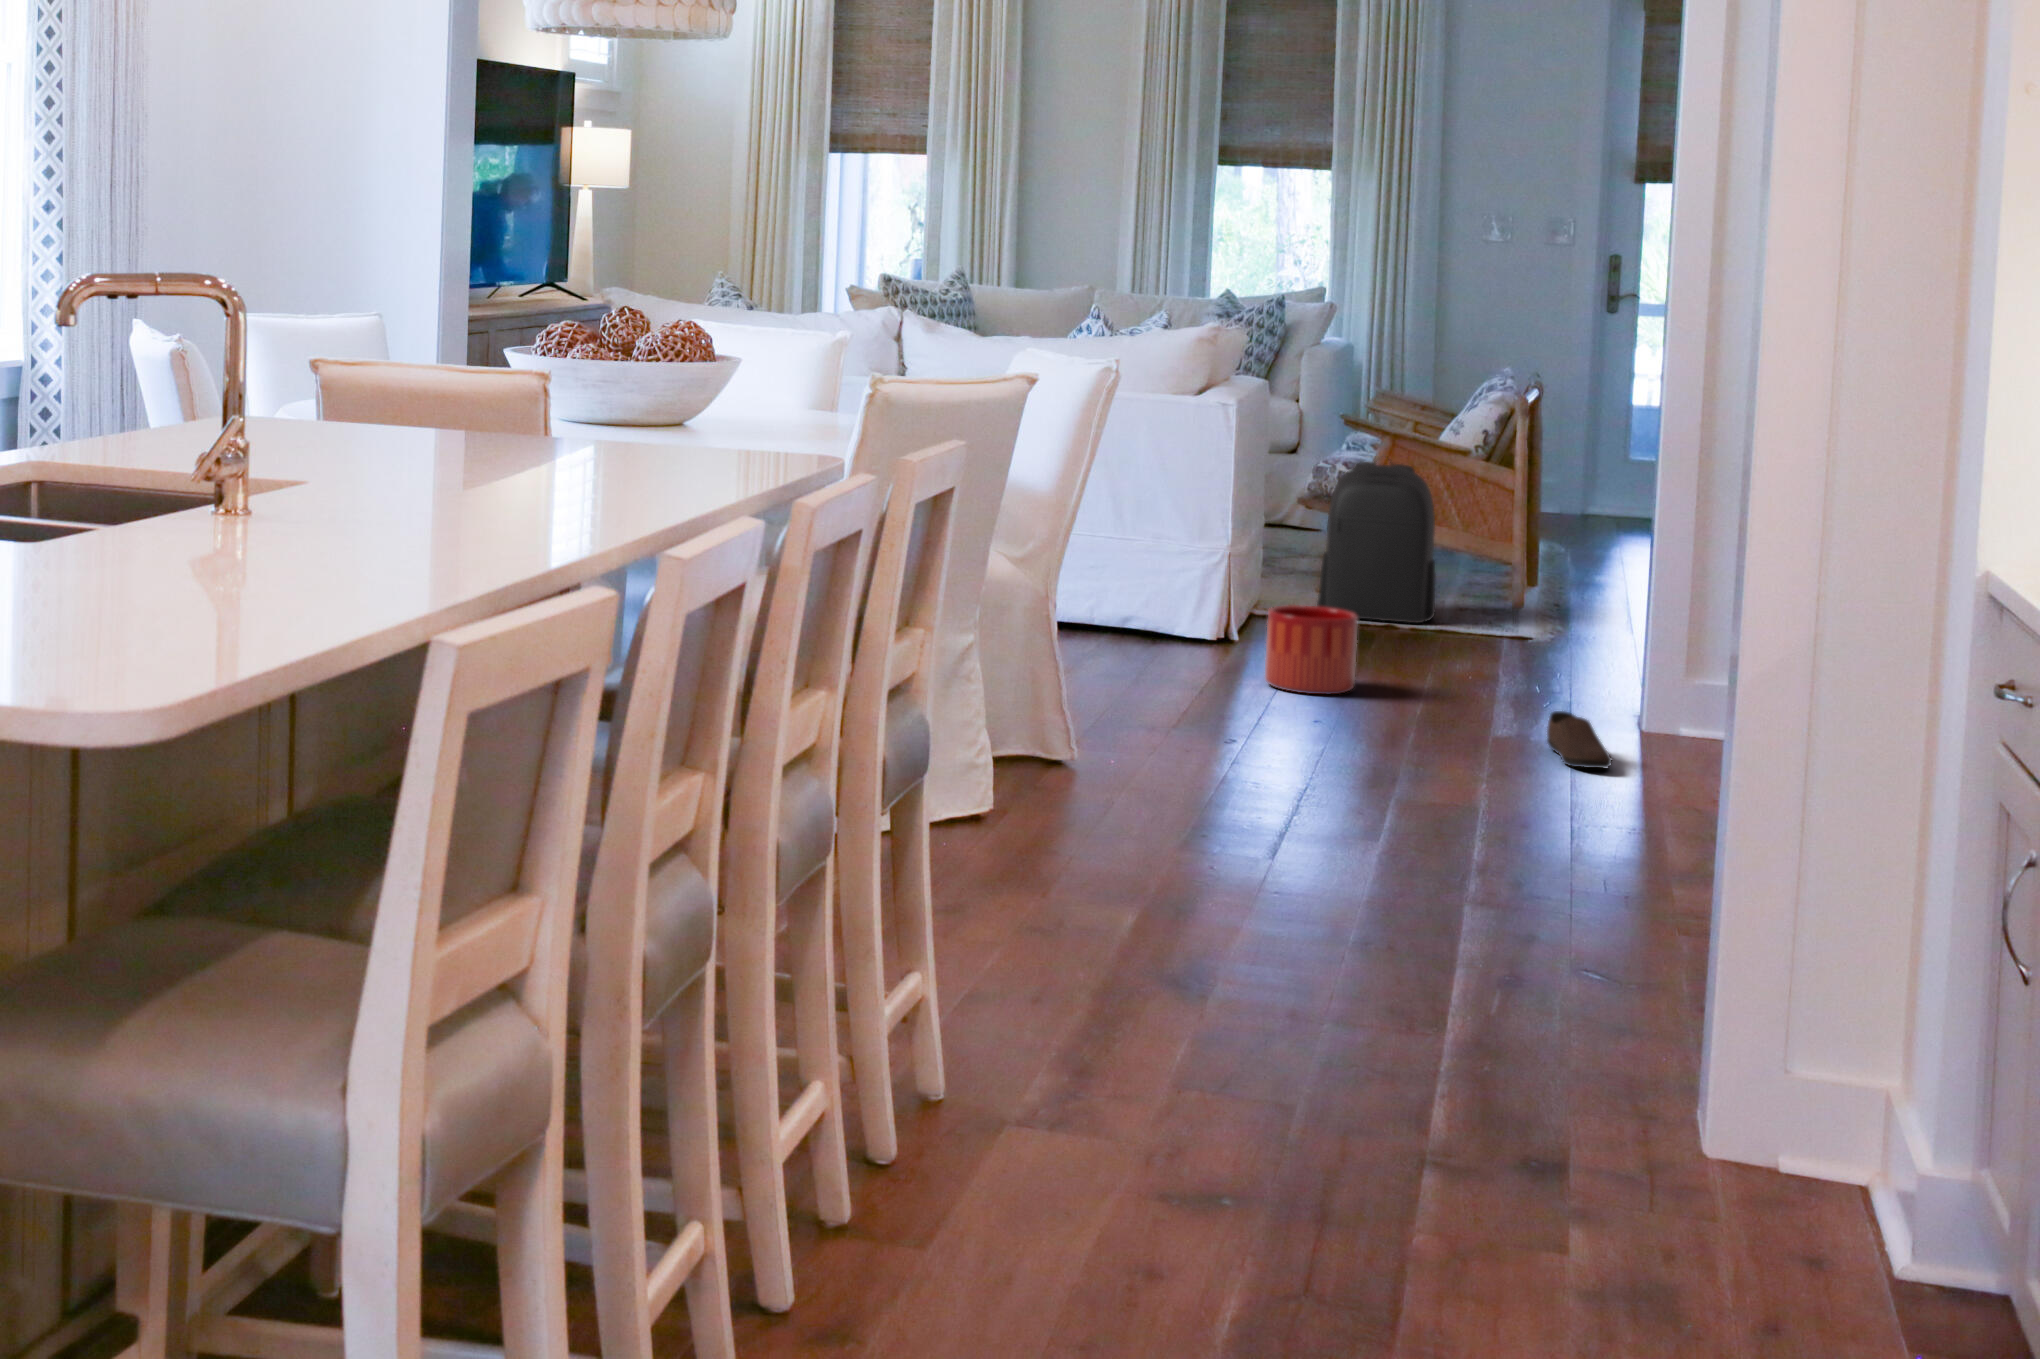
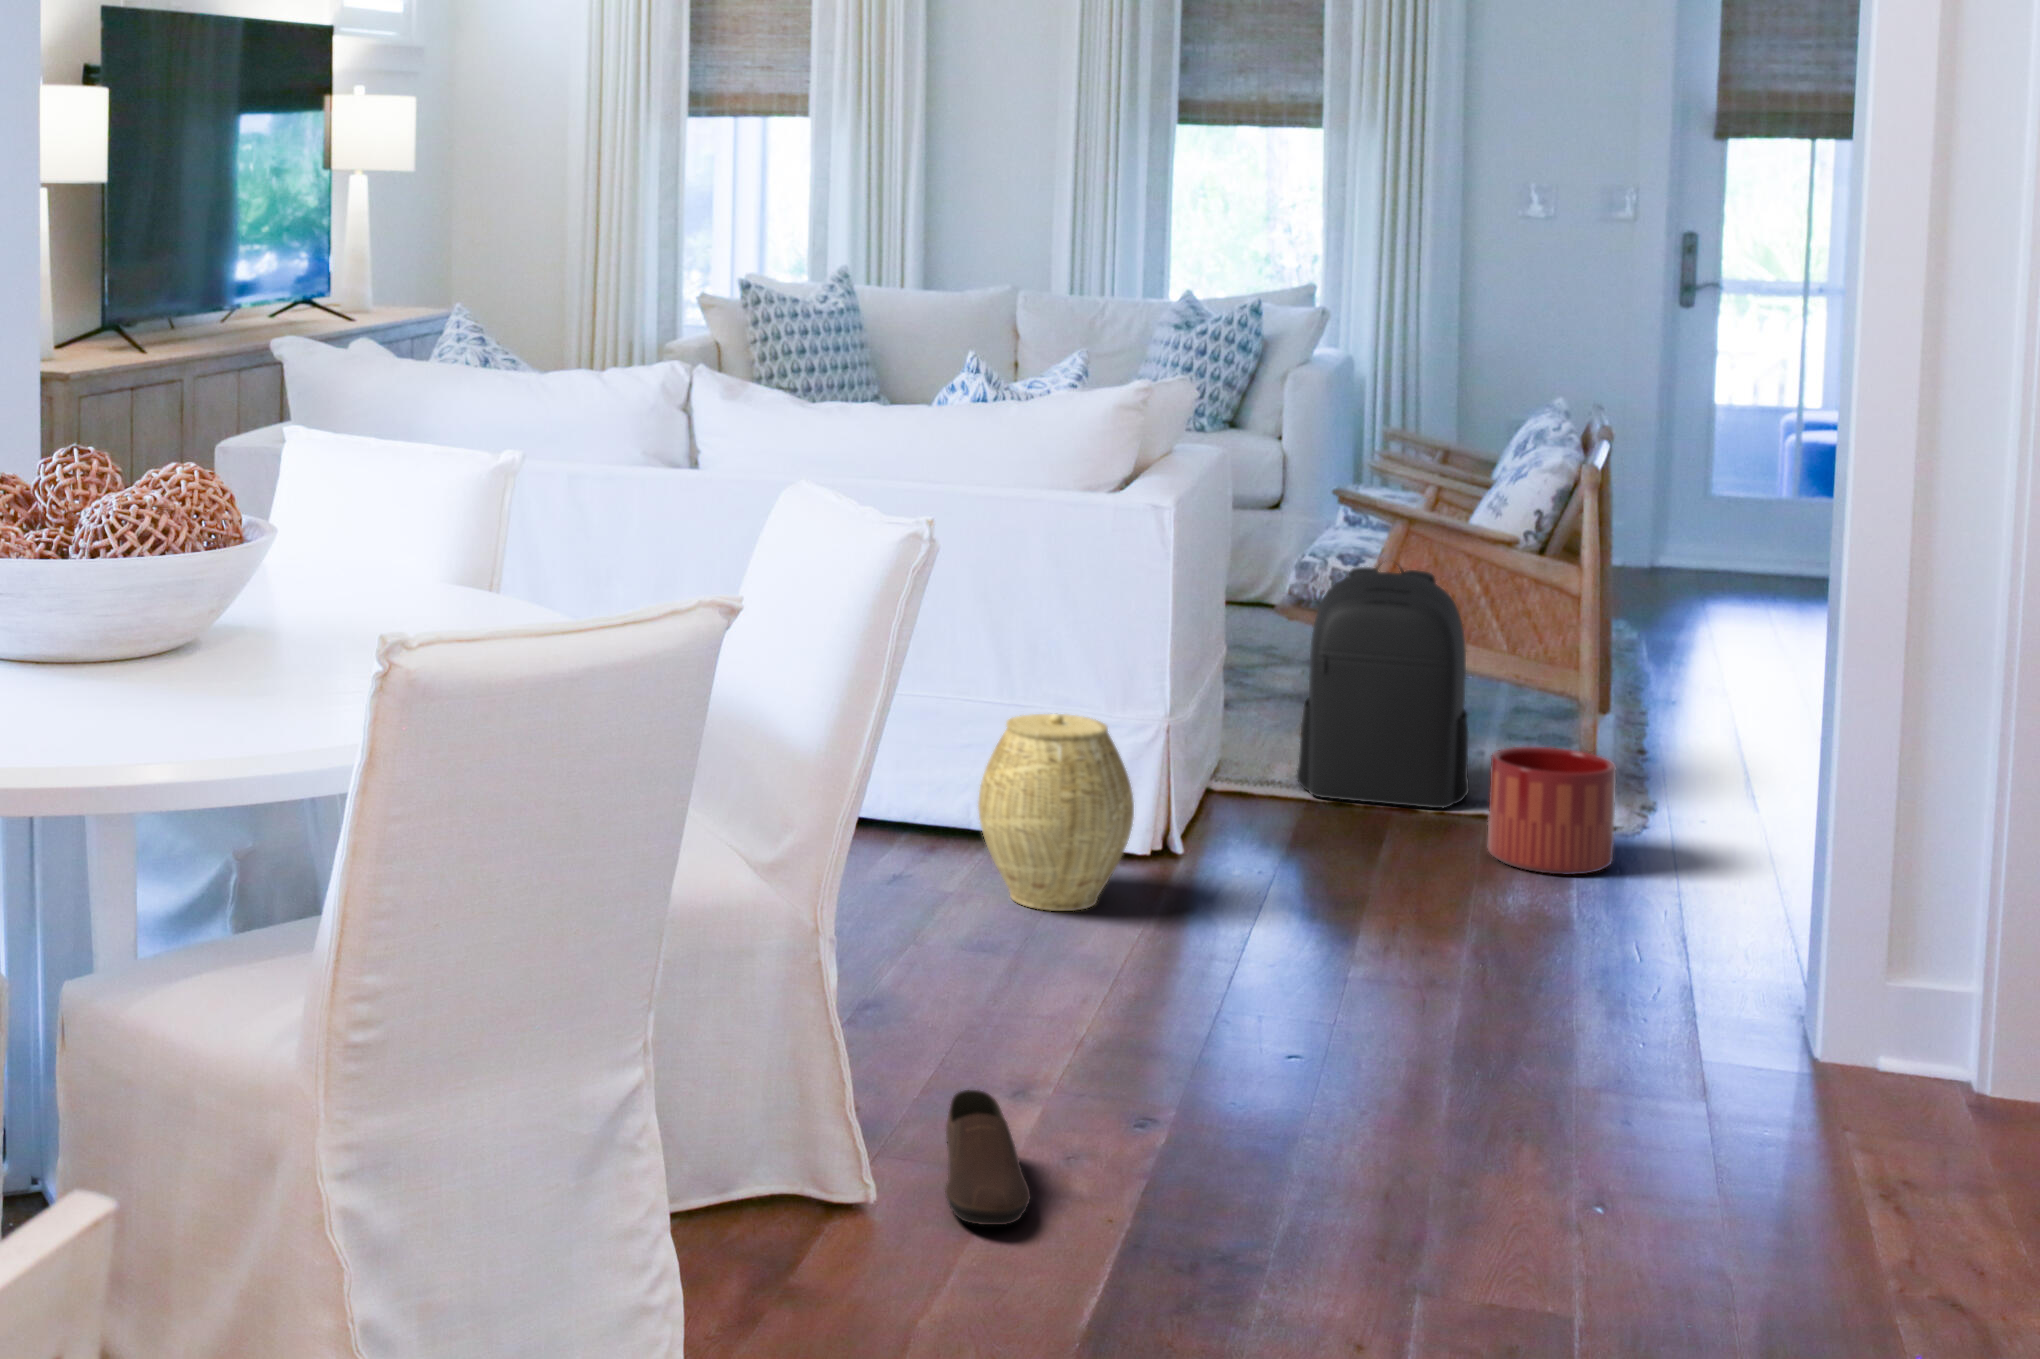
woven basket: none [1114,531,1217,658] -> present [978,714,1134,911]
planter: present [1265,605,1358,694] -> present [1488,747,1616,875]
shoe: present [1547,711,1612,768] -> present [945,1090,1030,1225]

